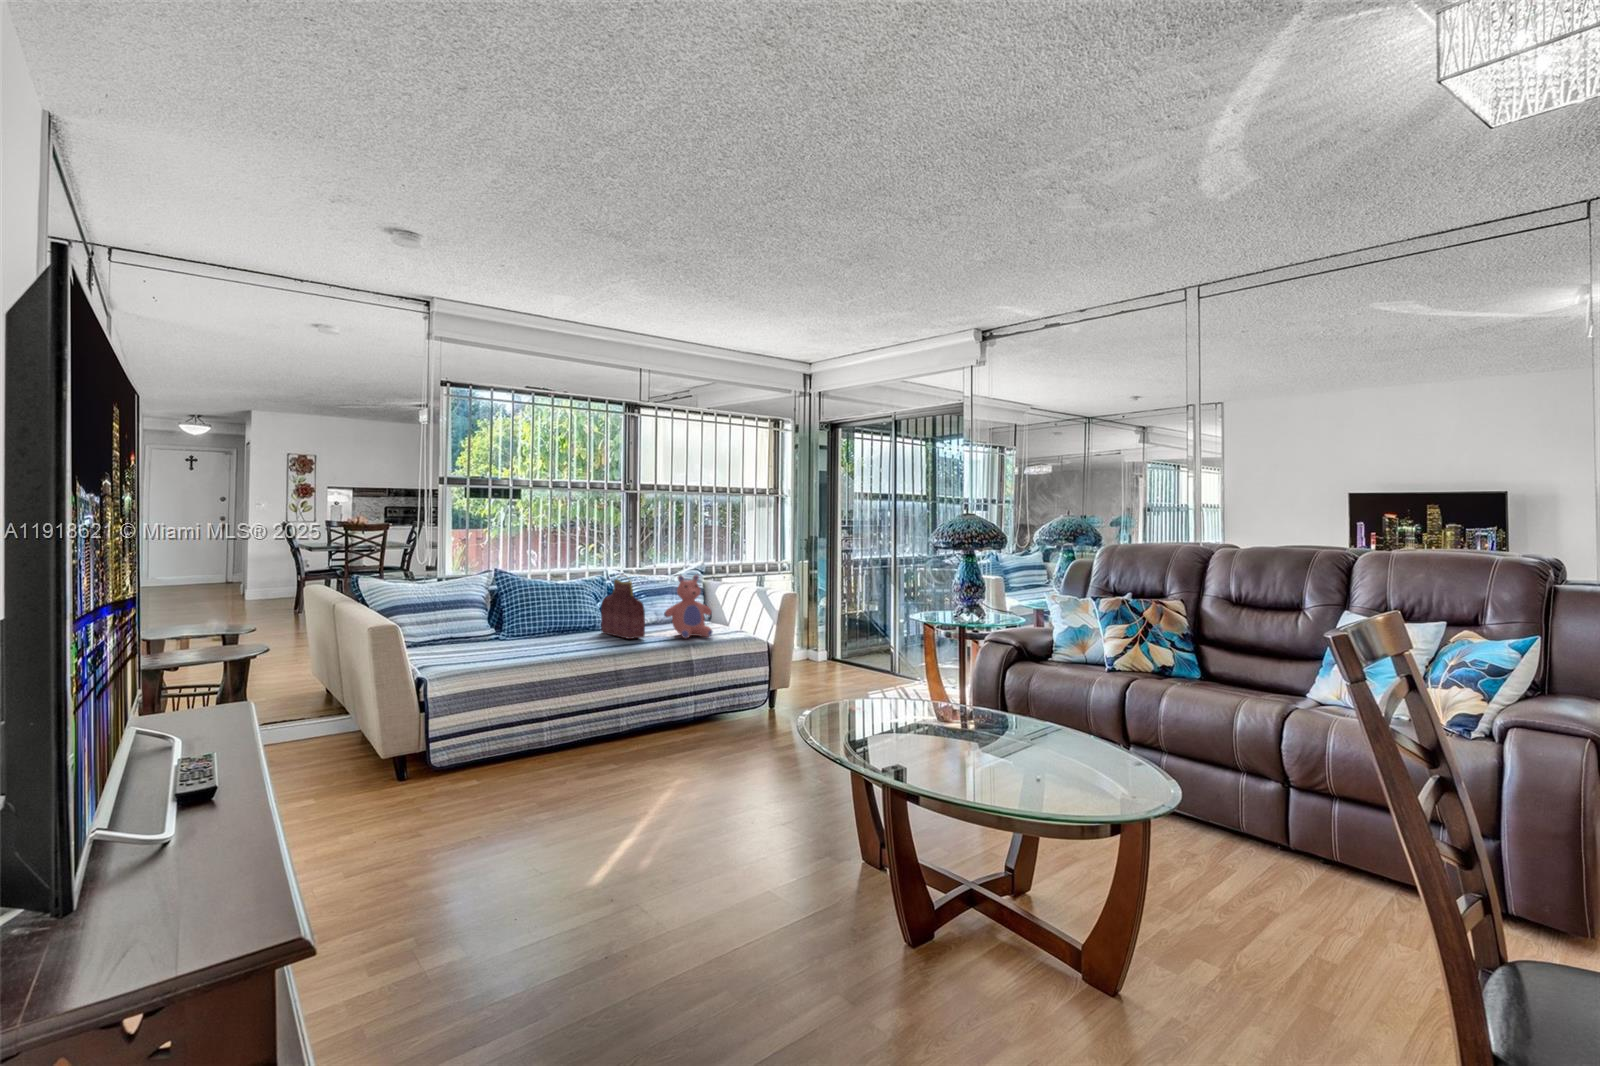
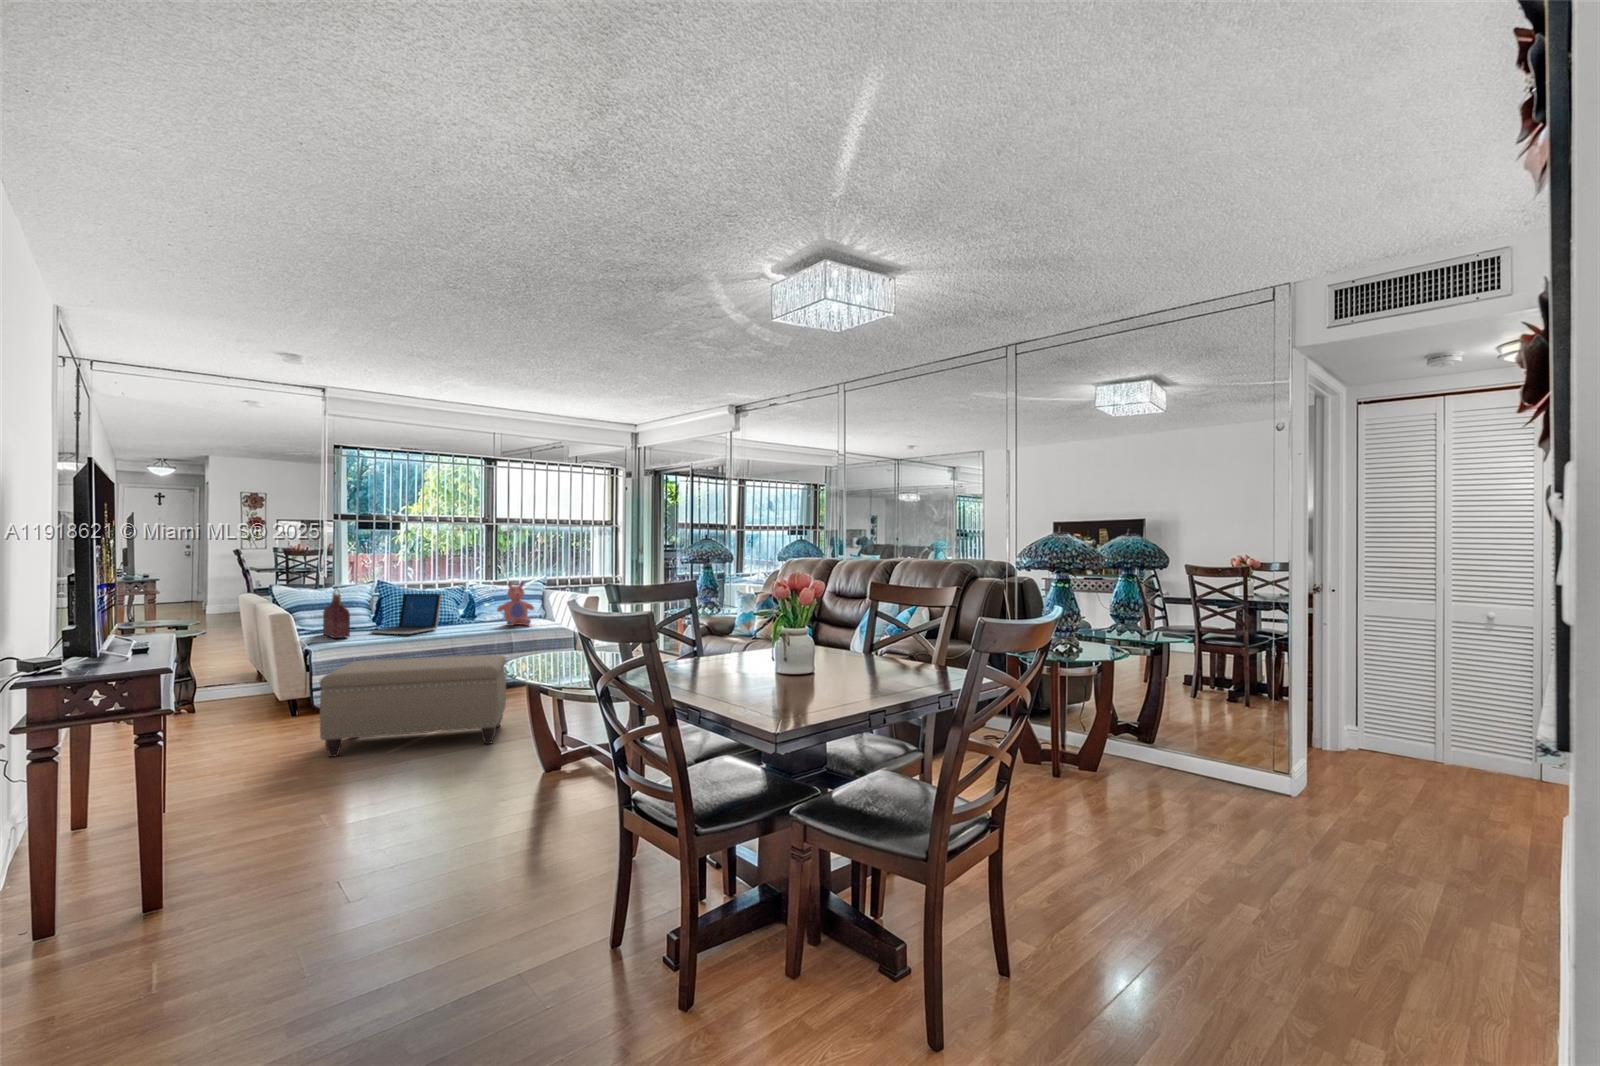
handbag: present [601,575,645,639] -> present [323,589,350,638]
laptop: none [498,590,593,651] -> present [370,594,442,634]
ottoman: none [484,697,763,882] -> present [319,655,506,757]

